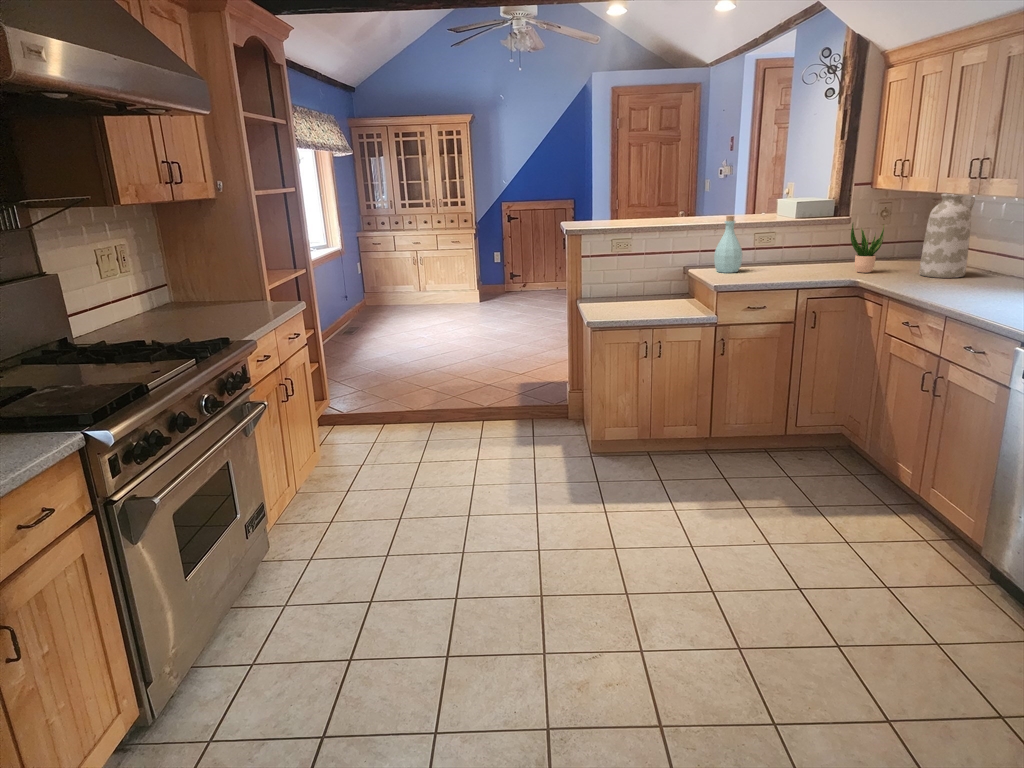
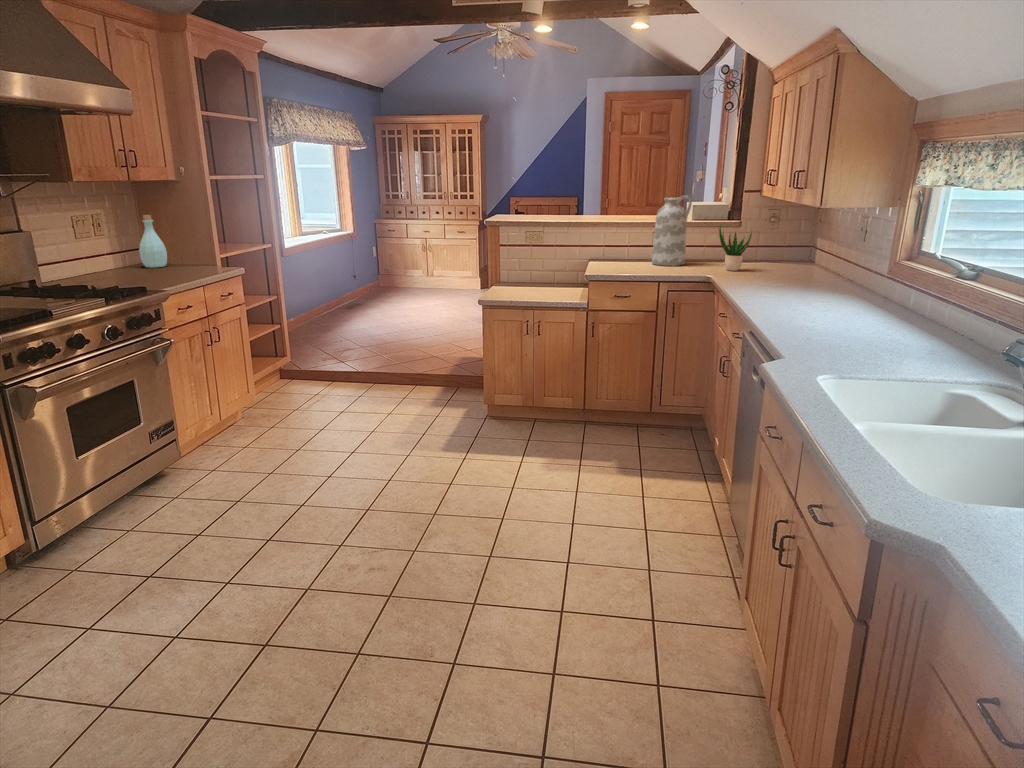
vase: present [919,194,975,278] -> present [652,195,692,266]
bottle: present [714,215,742,273] -> present [139,215,167,268]

